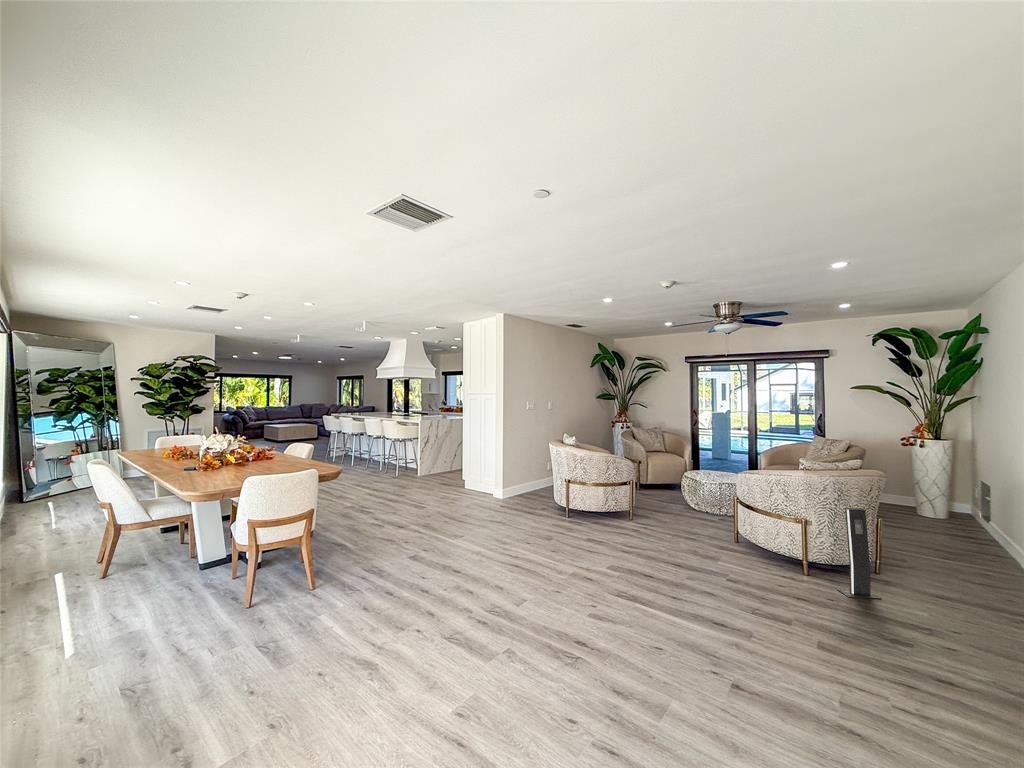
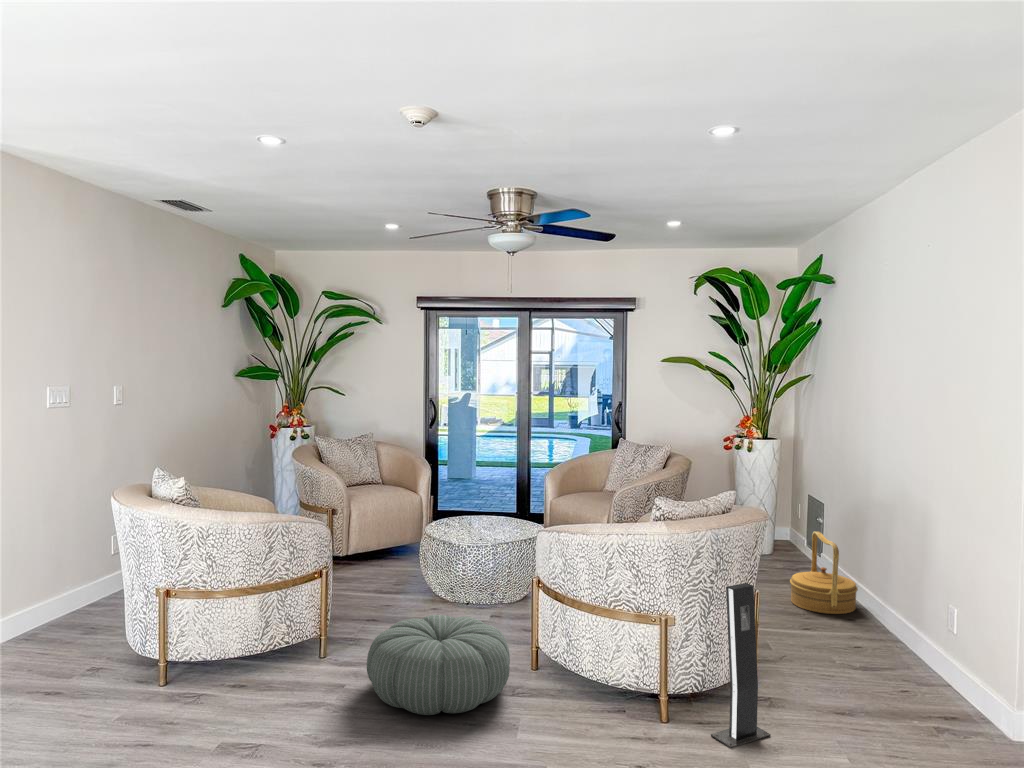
woven basket: none [942,500,1006,558] -> present [790,531,858,614]
pouf: none [648,508,720,552] -> present [367,615,510,715]

